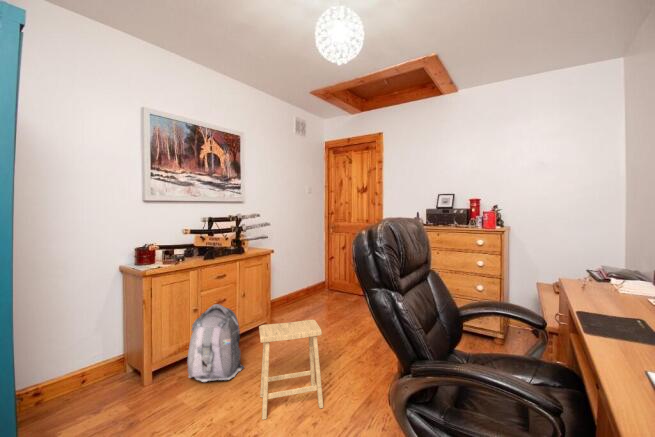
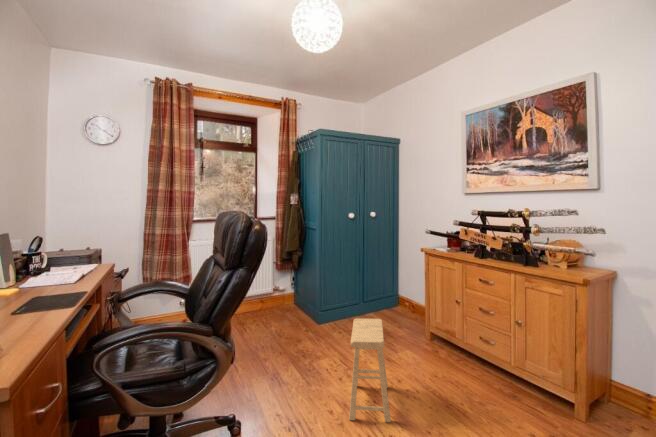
backpack: present [188,304,244,382] -> none [403,300,464,378]

